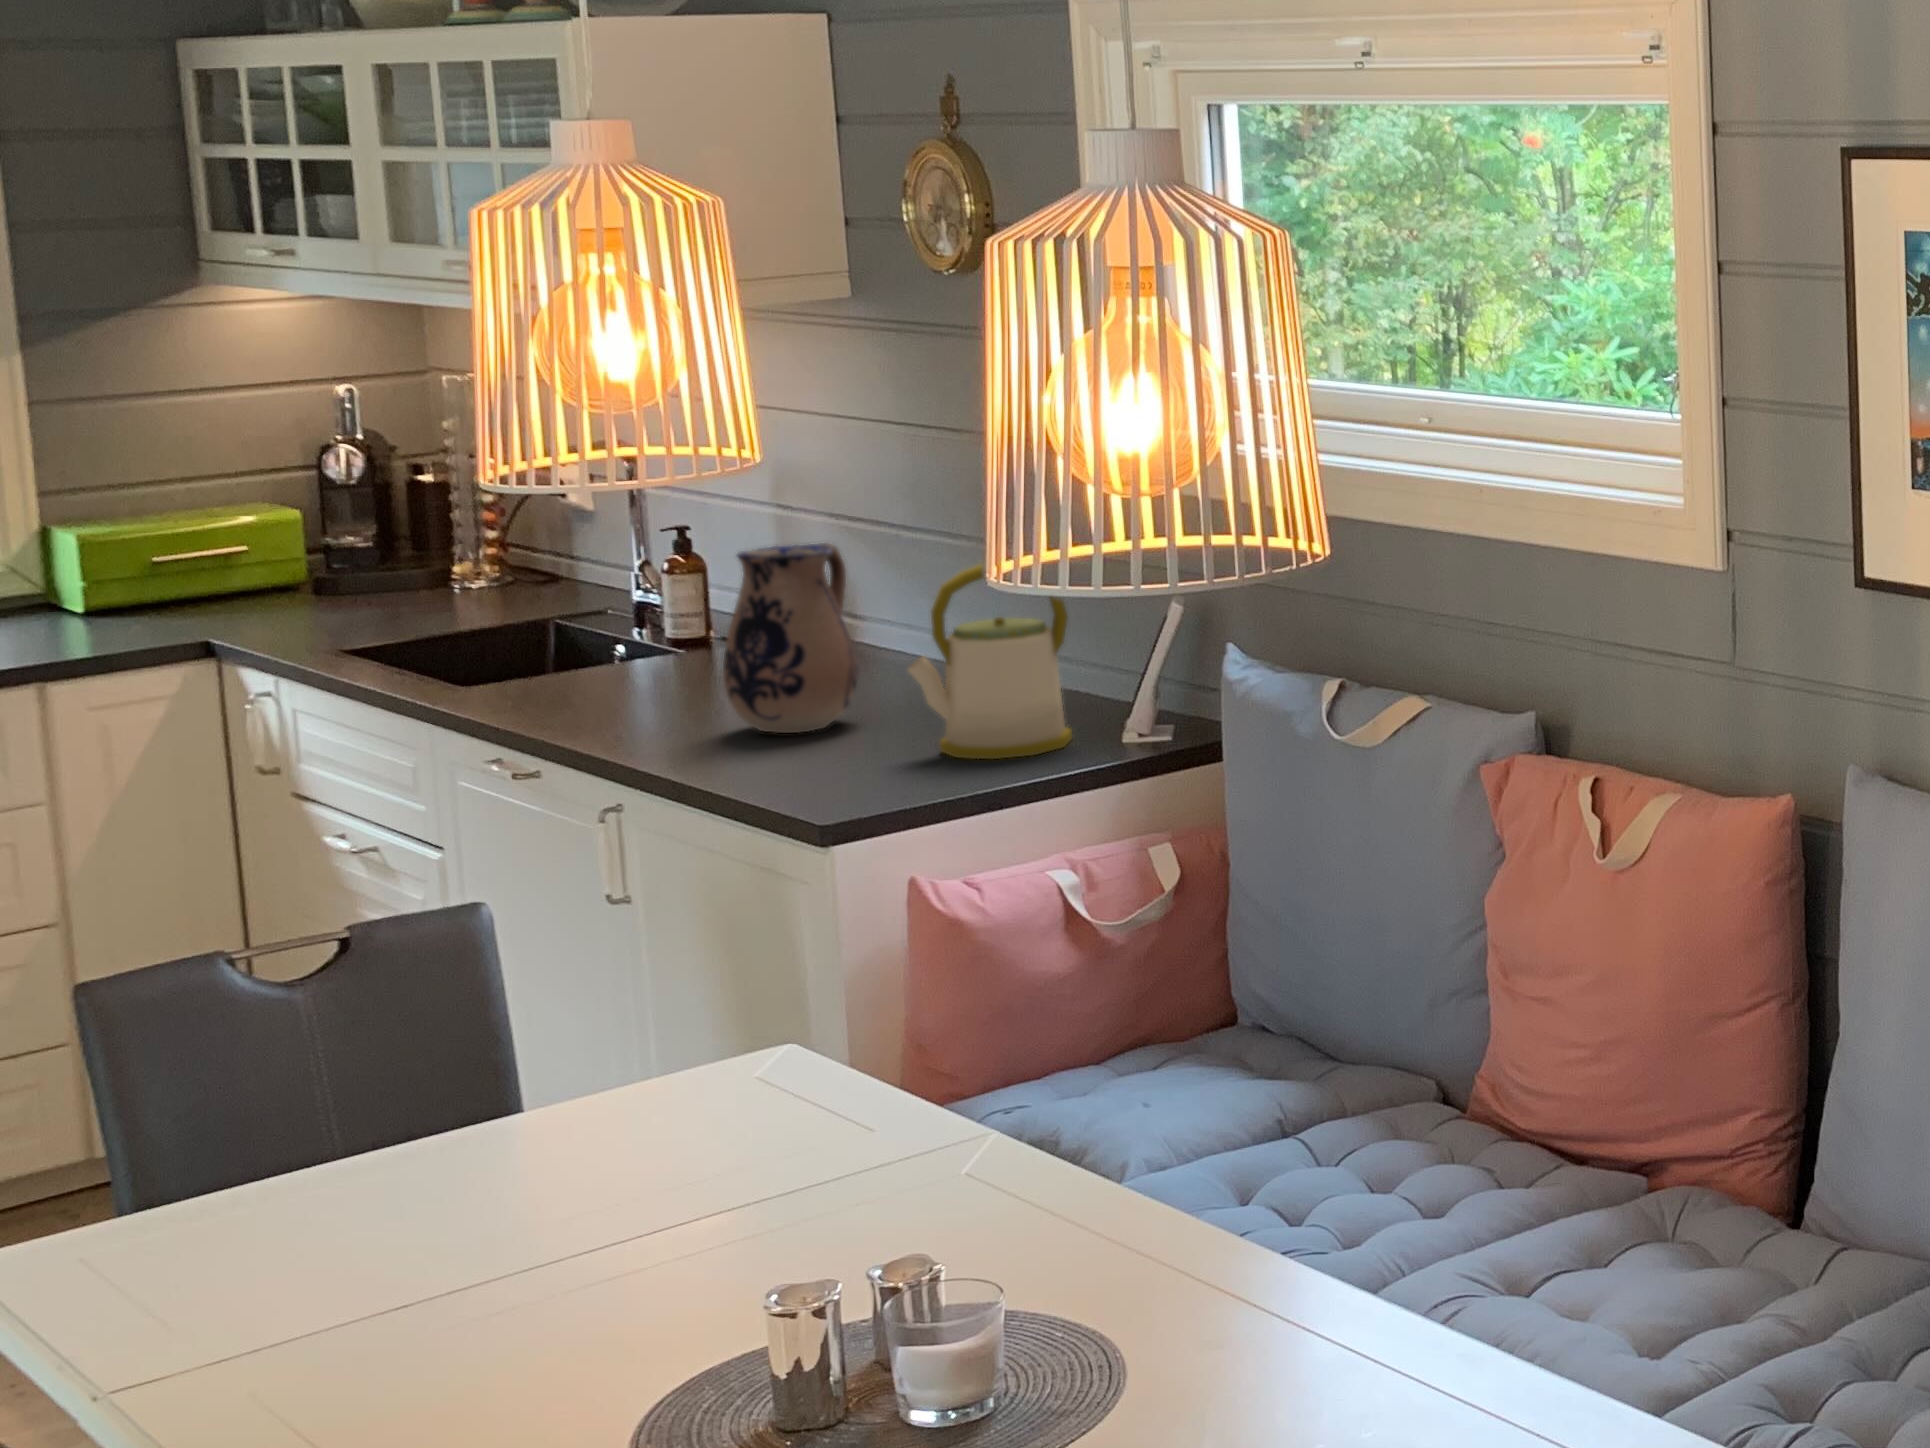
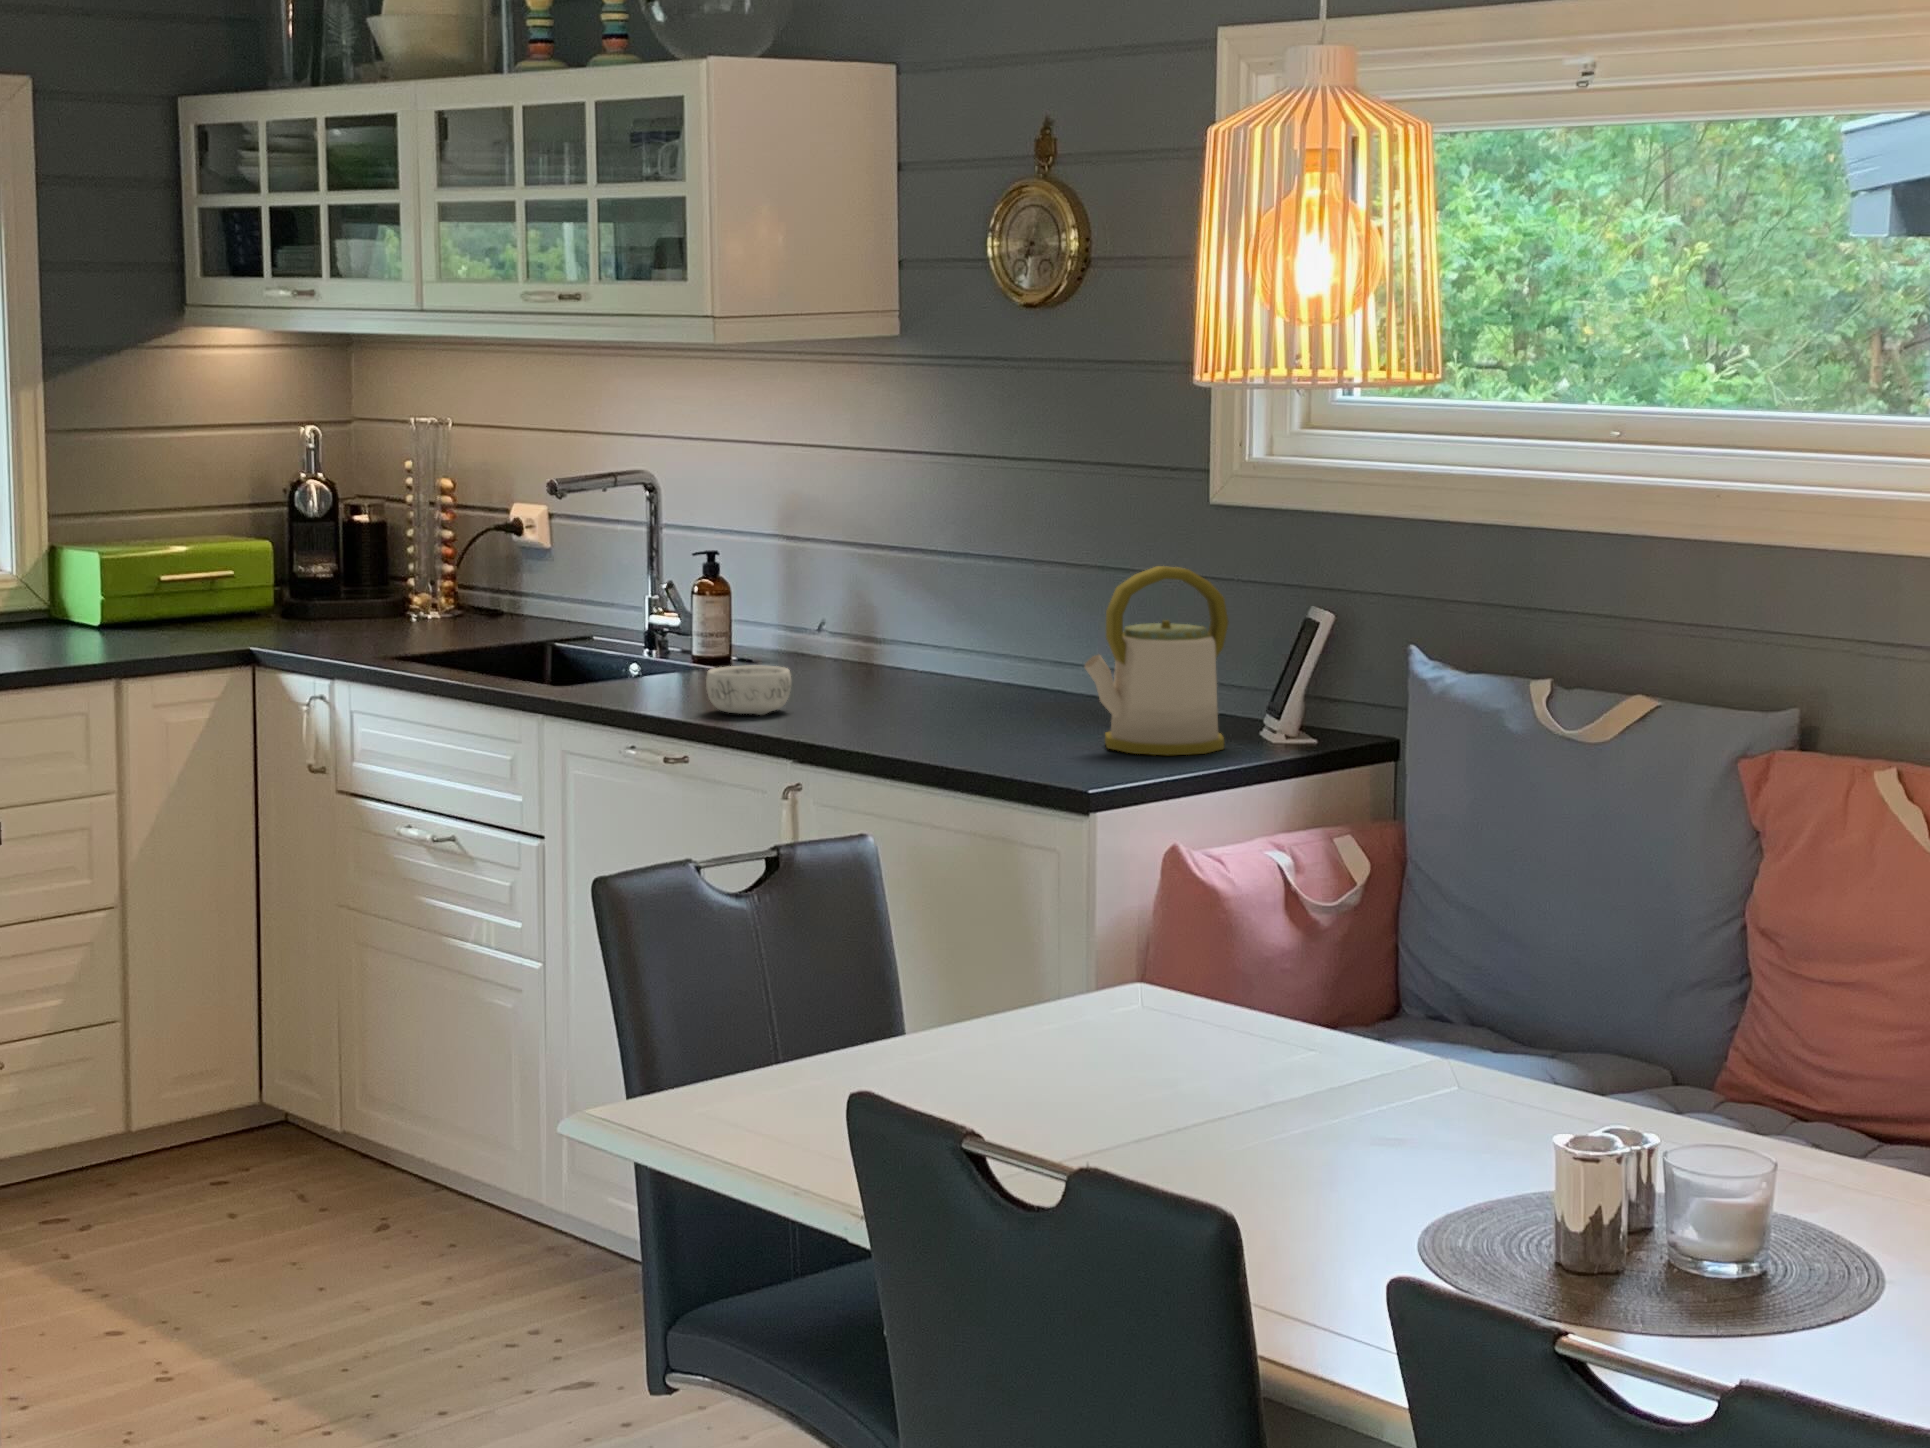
ceramic pitcher: present [723,543,858,733] -> none [870,552,990,730]
decorative bowl: none [583,660,681,715] -> present [706,666,791,715]

